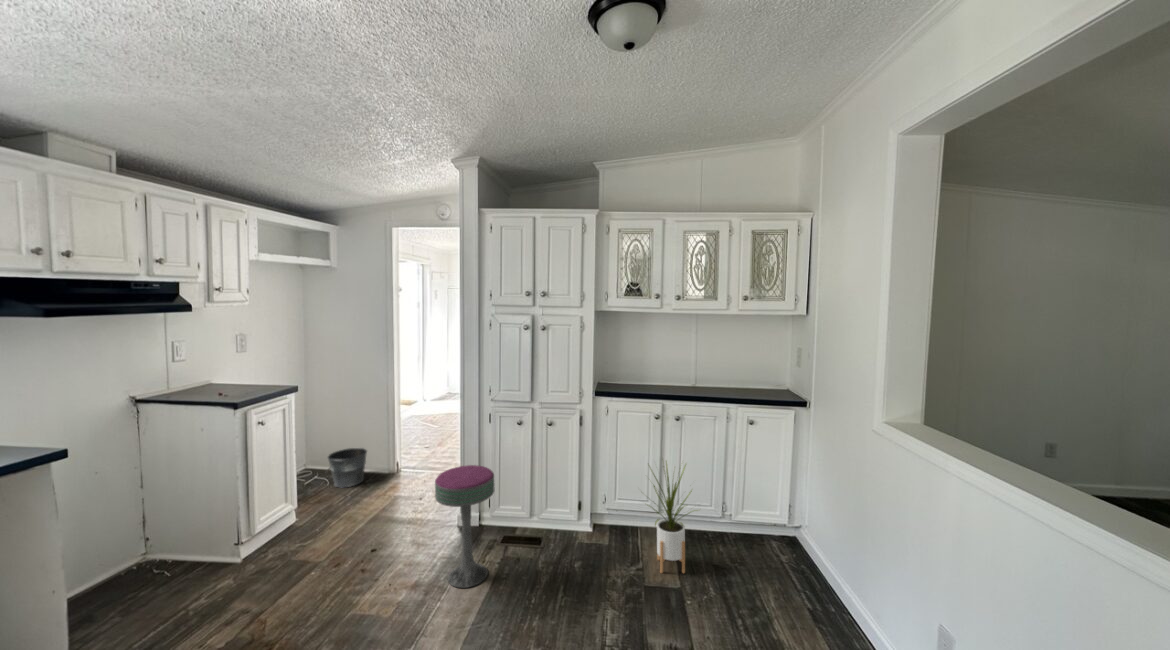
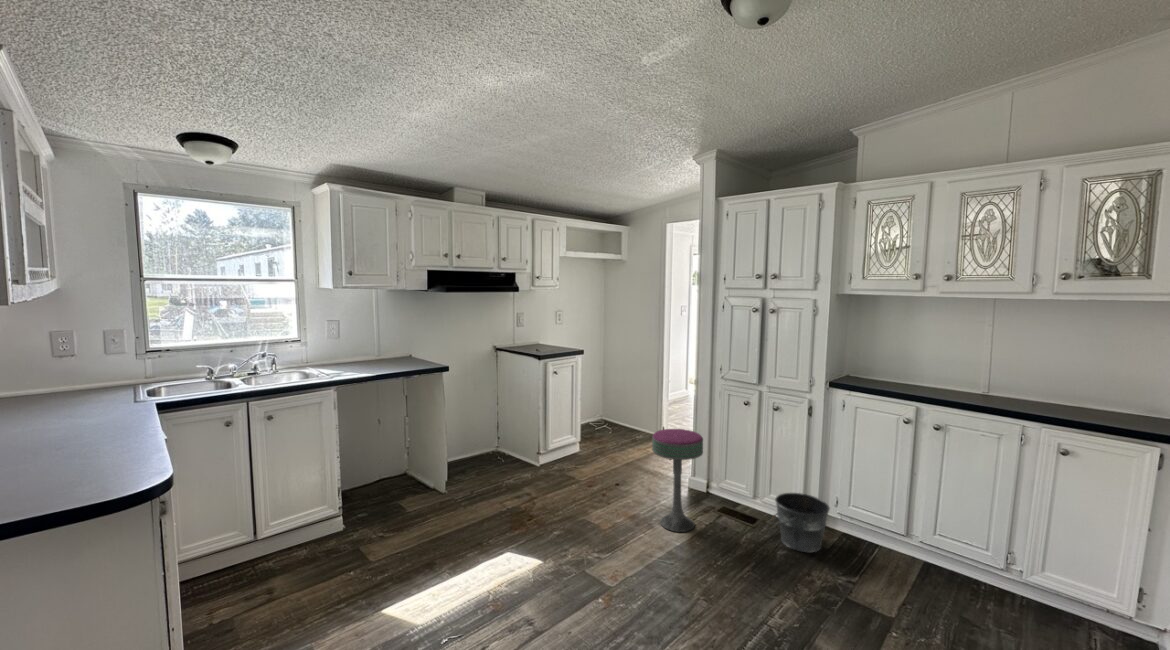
bucket: present [325,448,367,487] -> present [770,493,830,552]
house plant: present [654,462,692,573] -> none [853,462,942,607]

